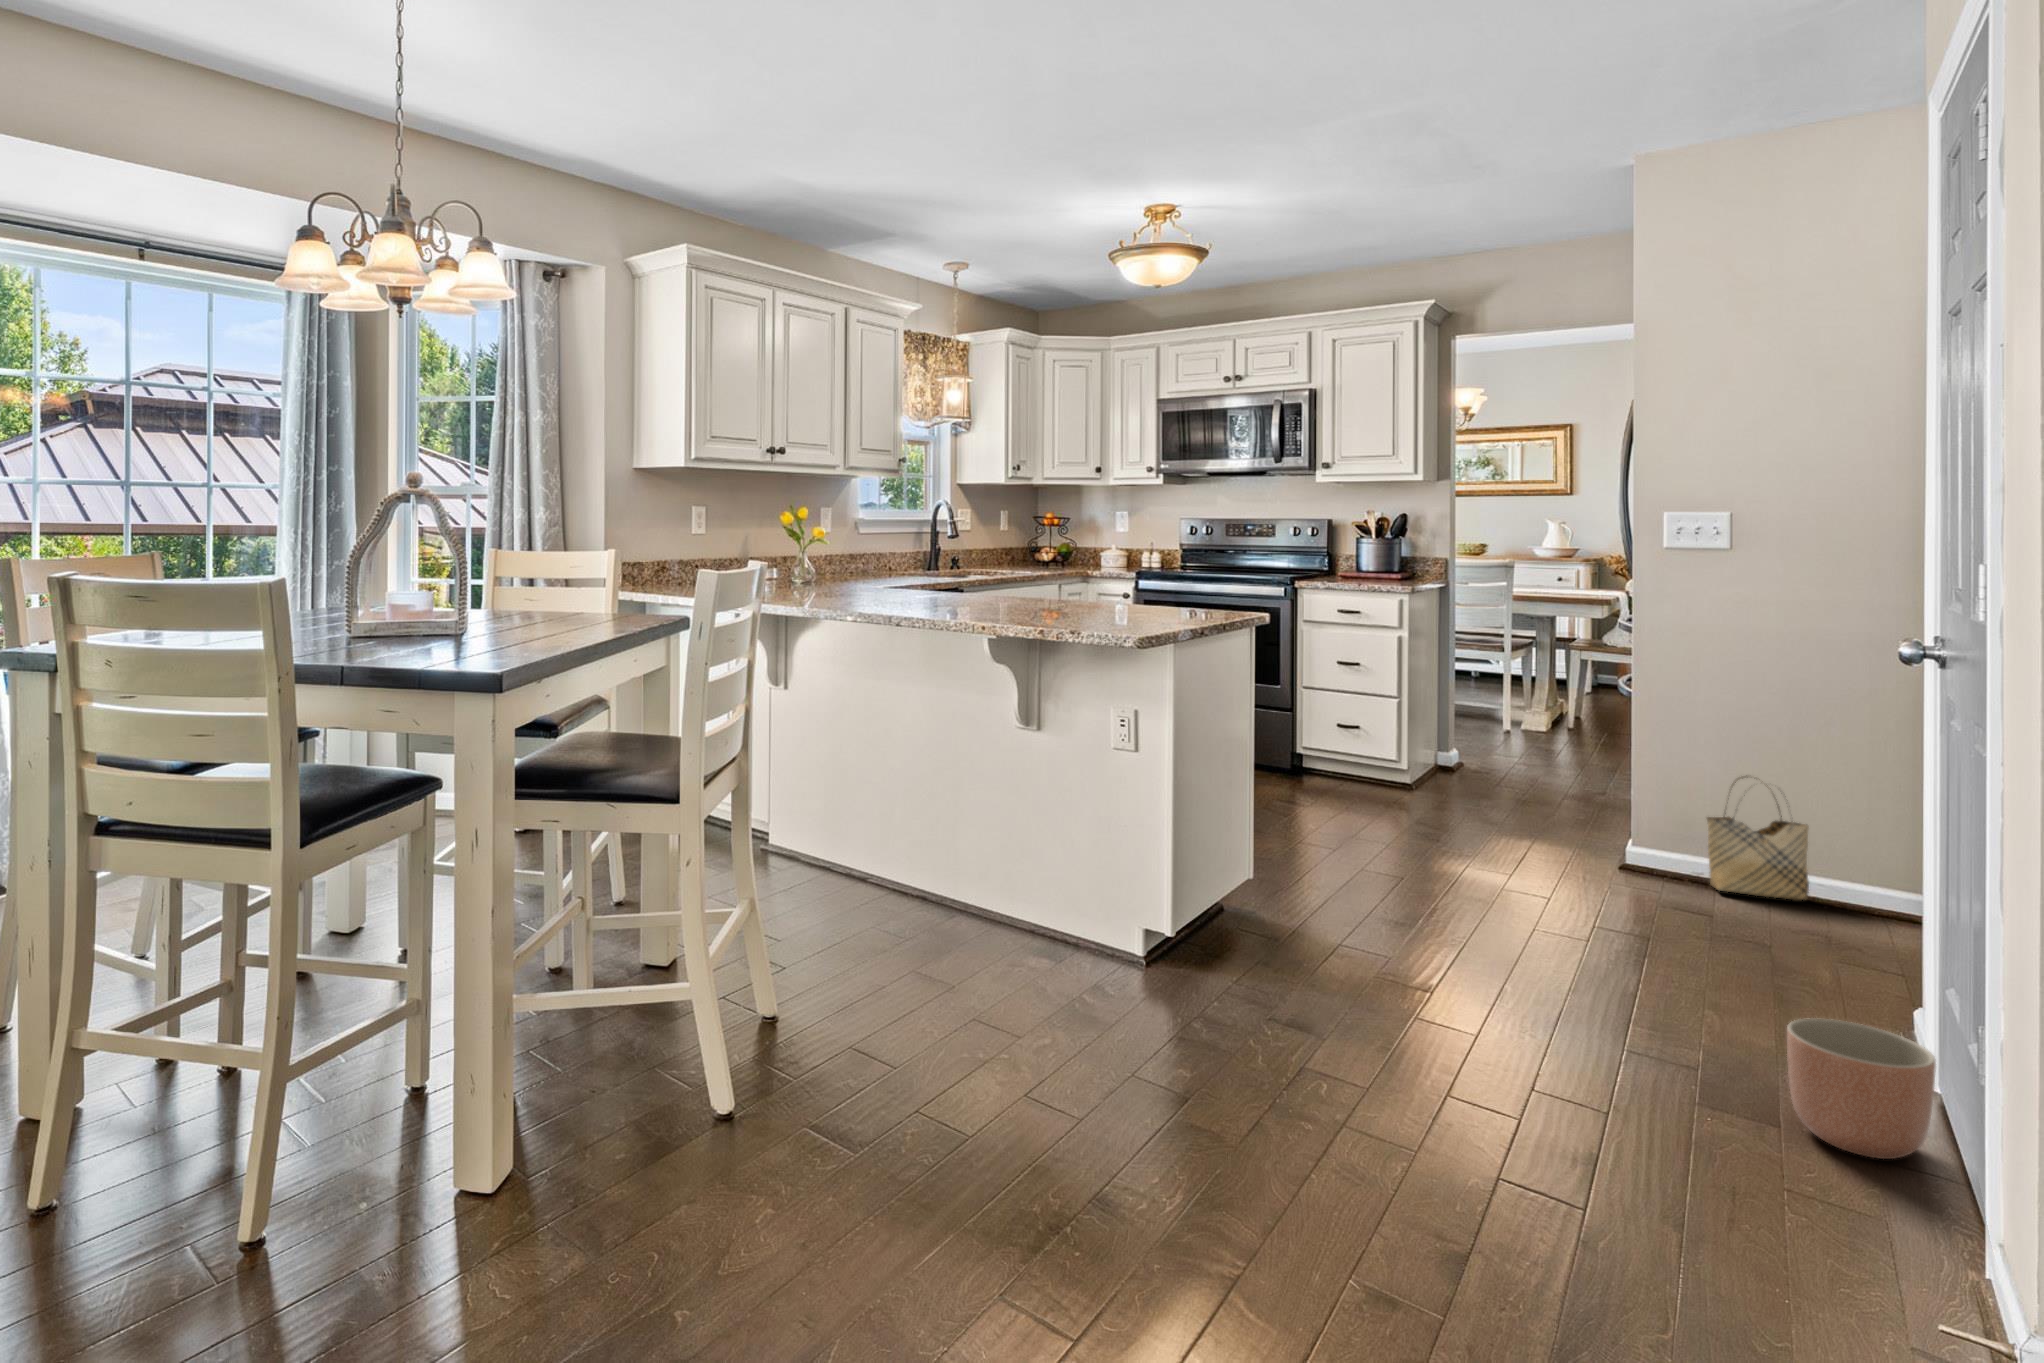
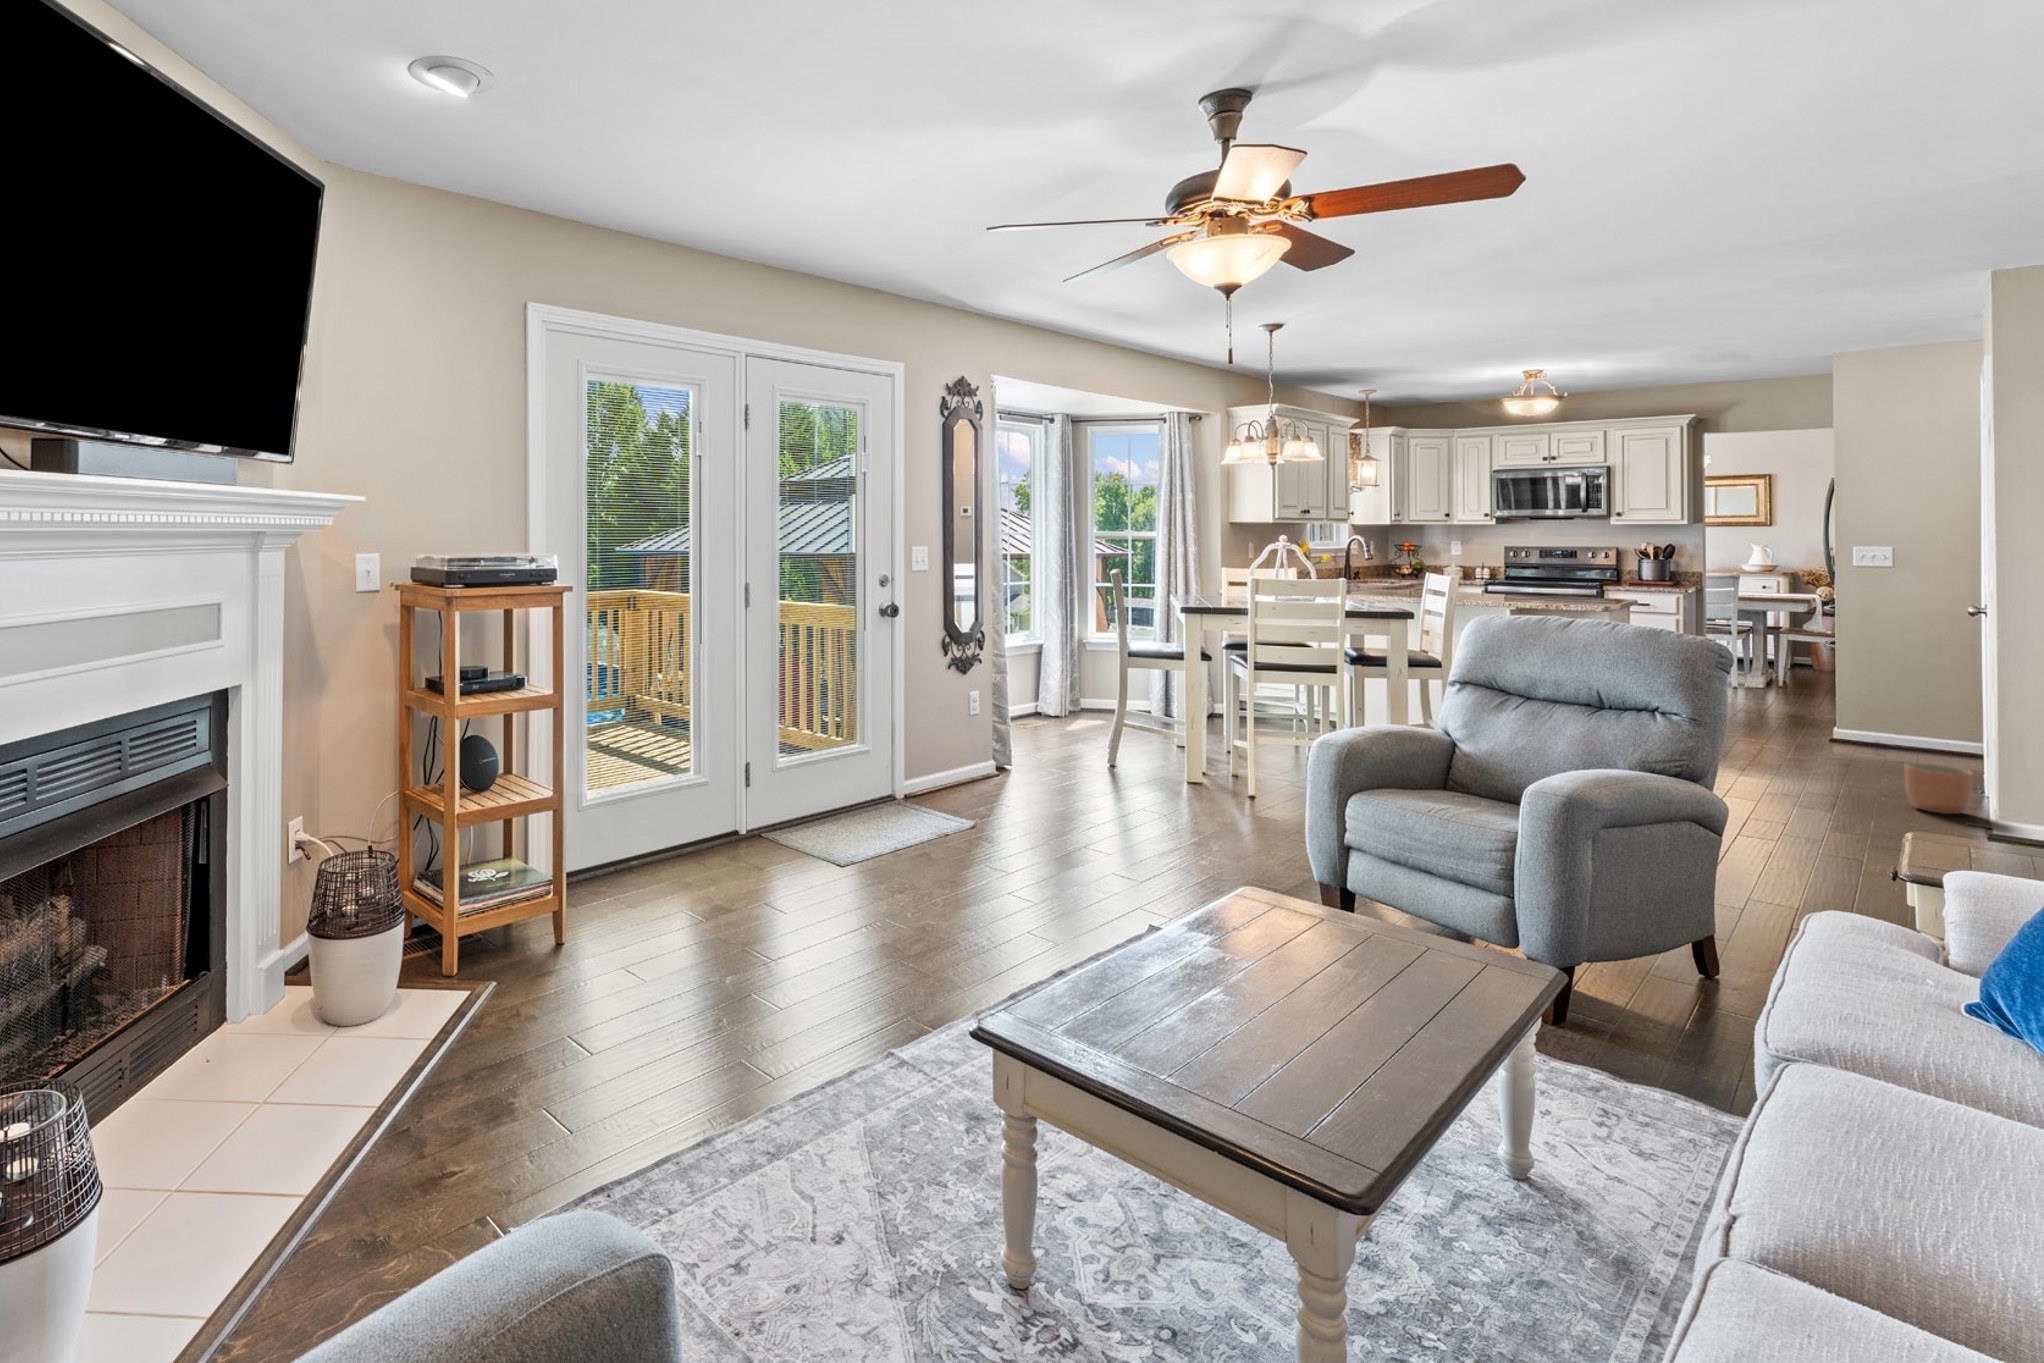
woven basket: present [1707,777,1809,900] -> none [1880,688,1944,753]

